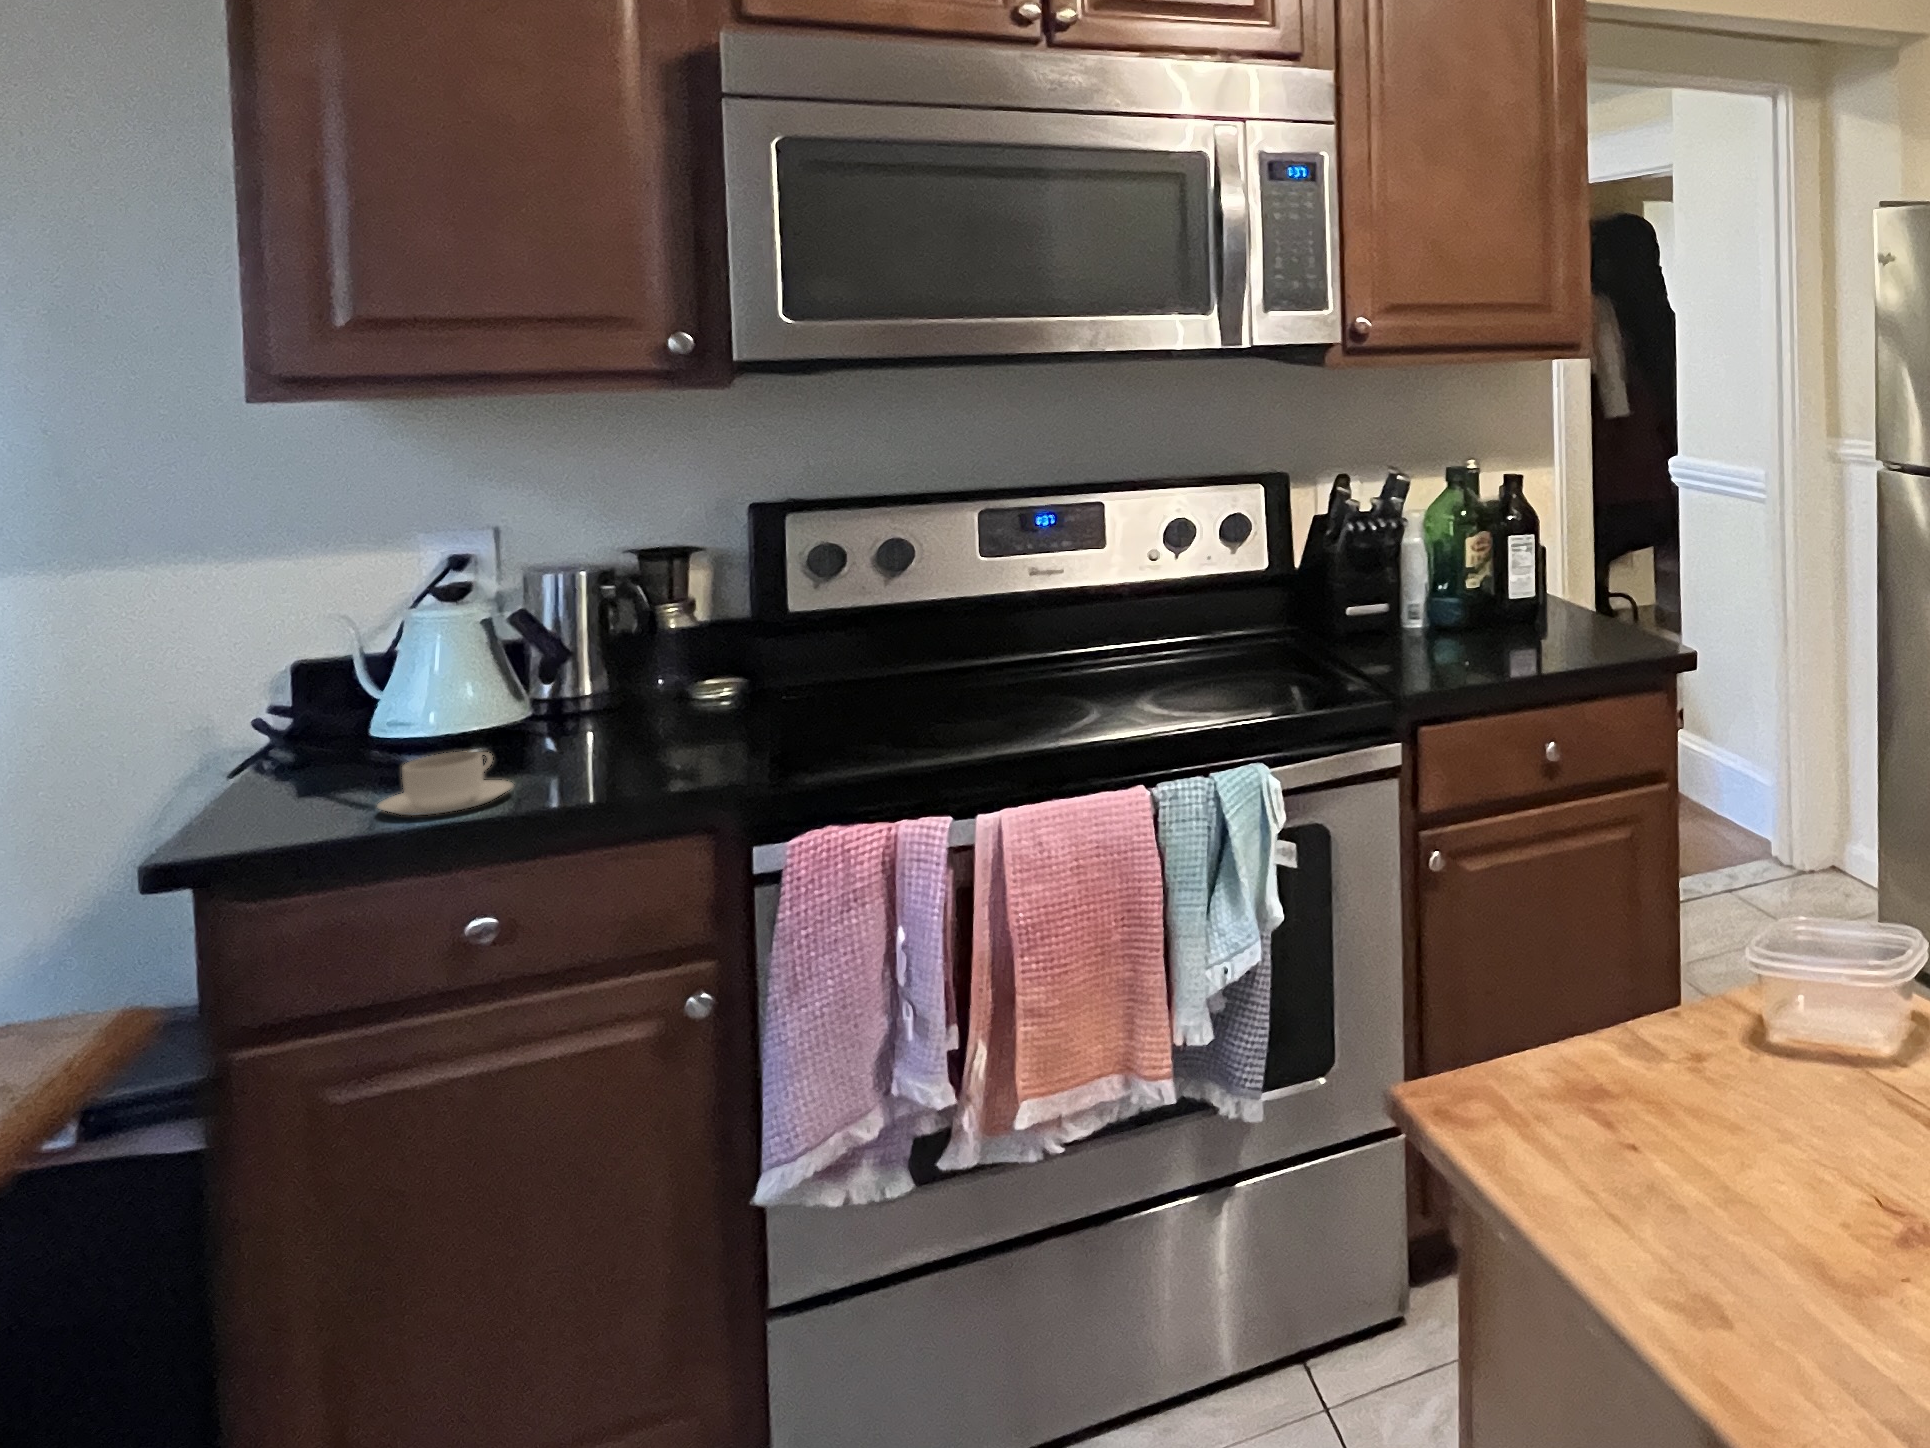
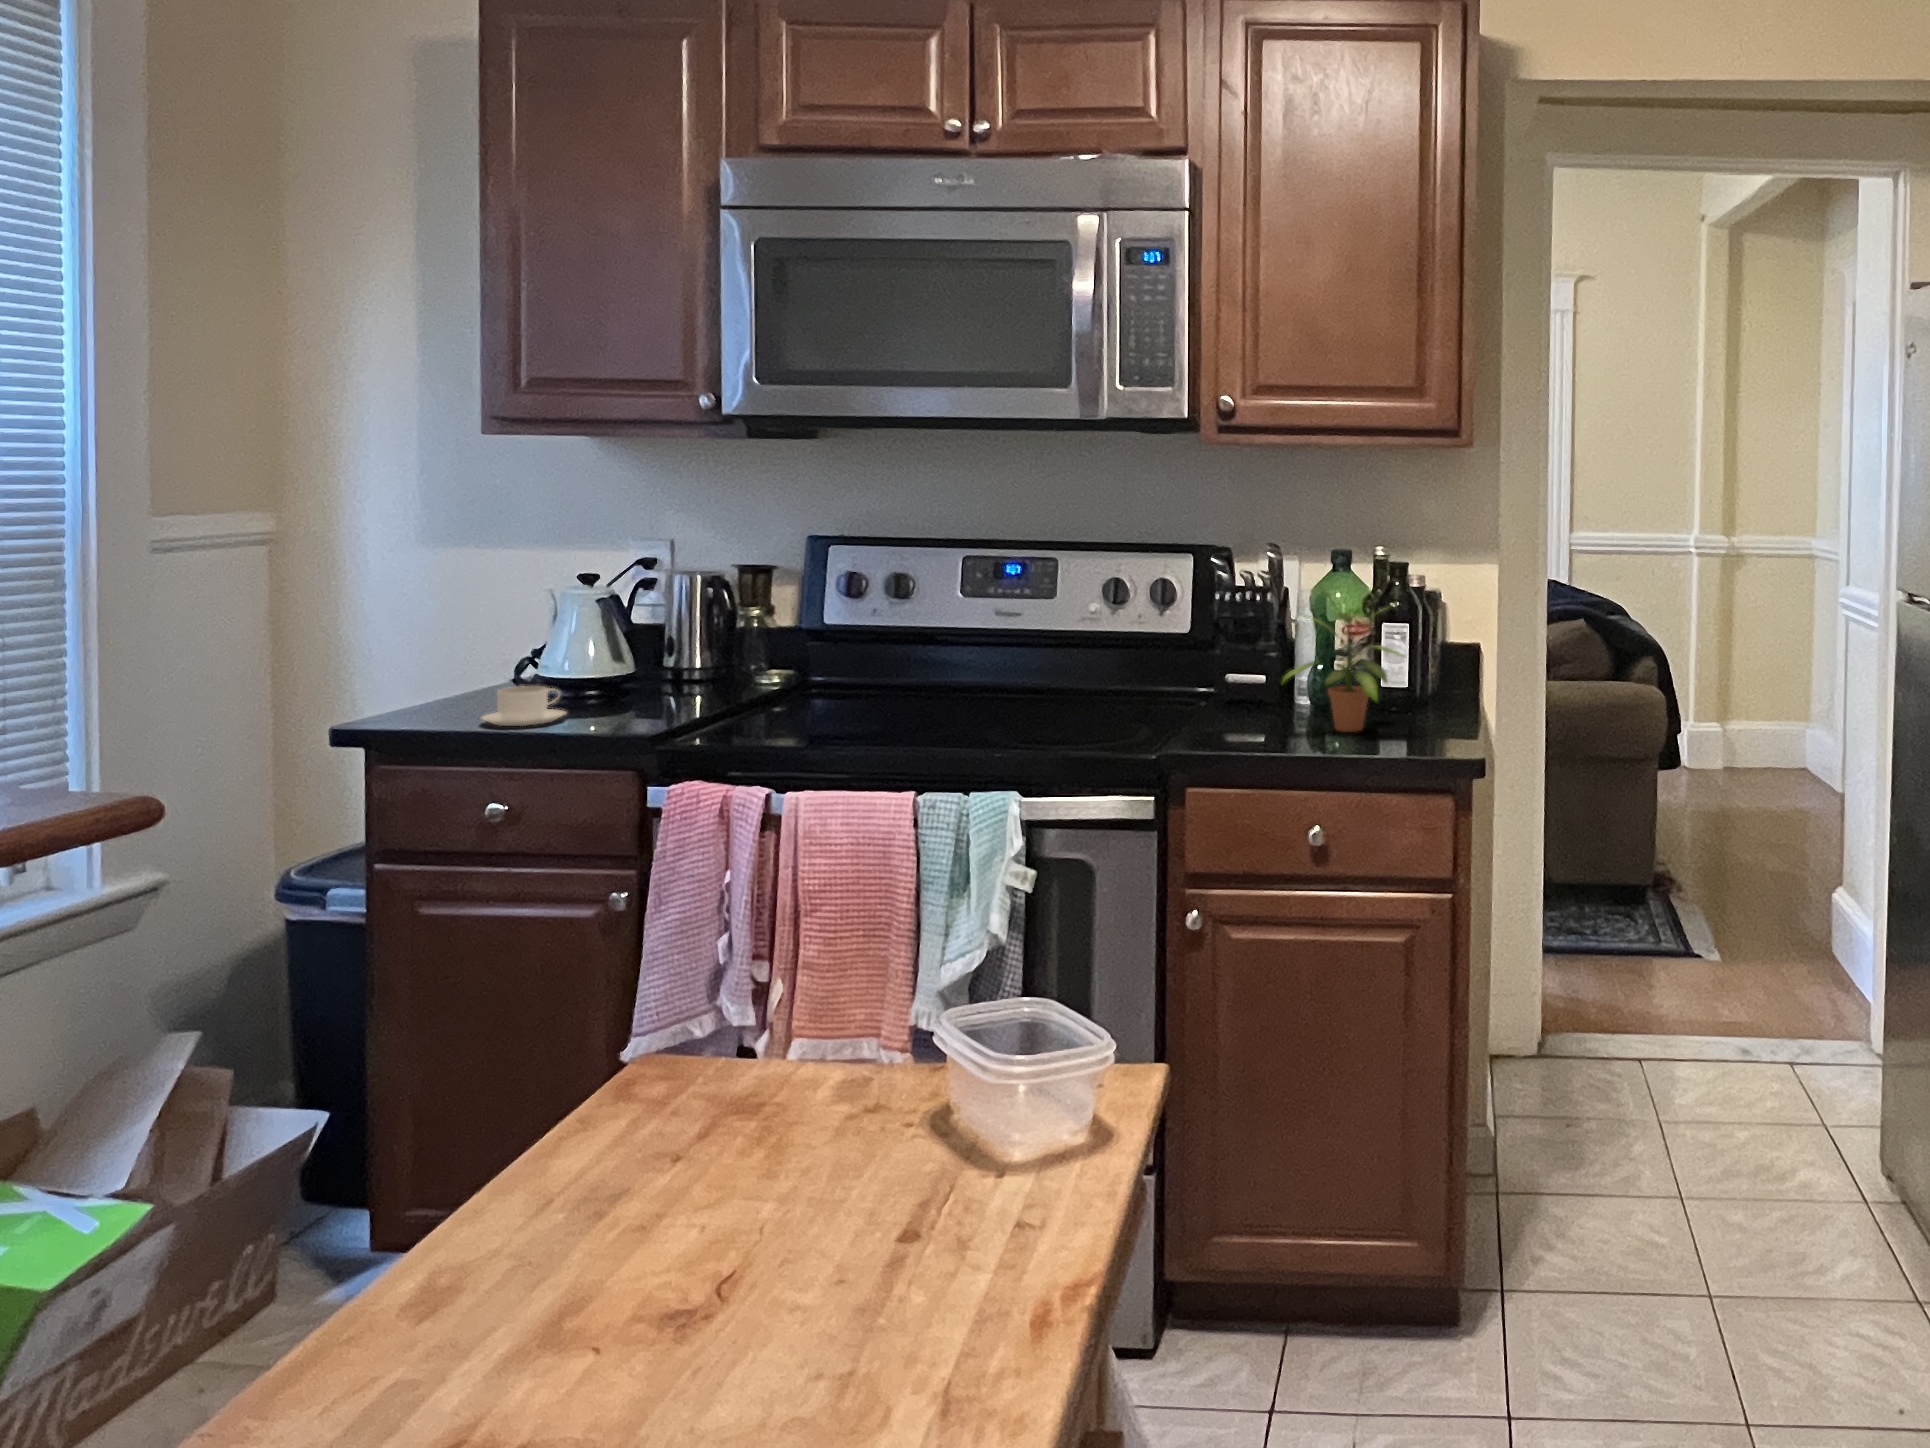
potted plant: none [1447,499,1569,649] -> present [1282,582,1401,732]

